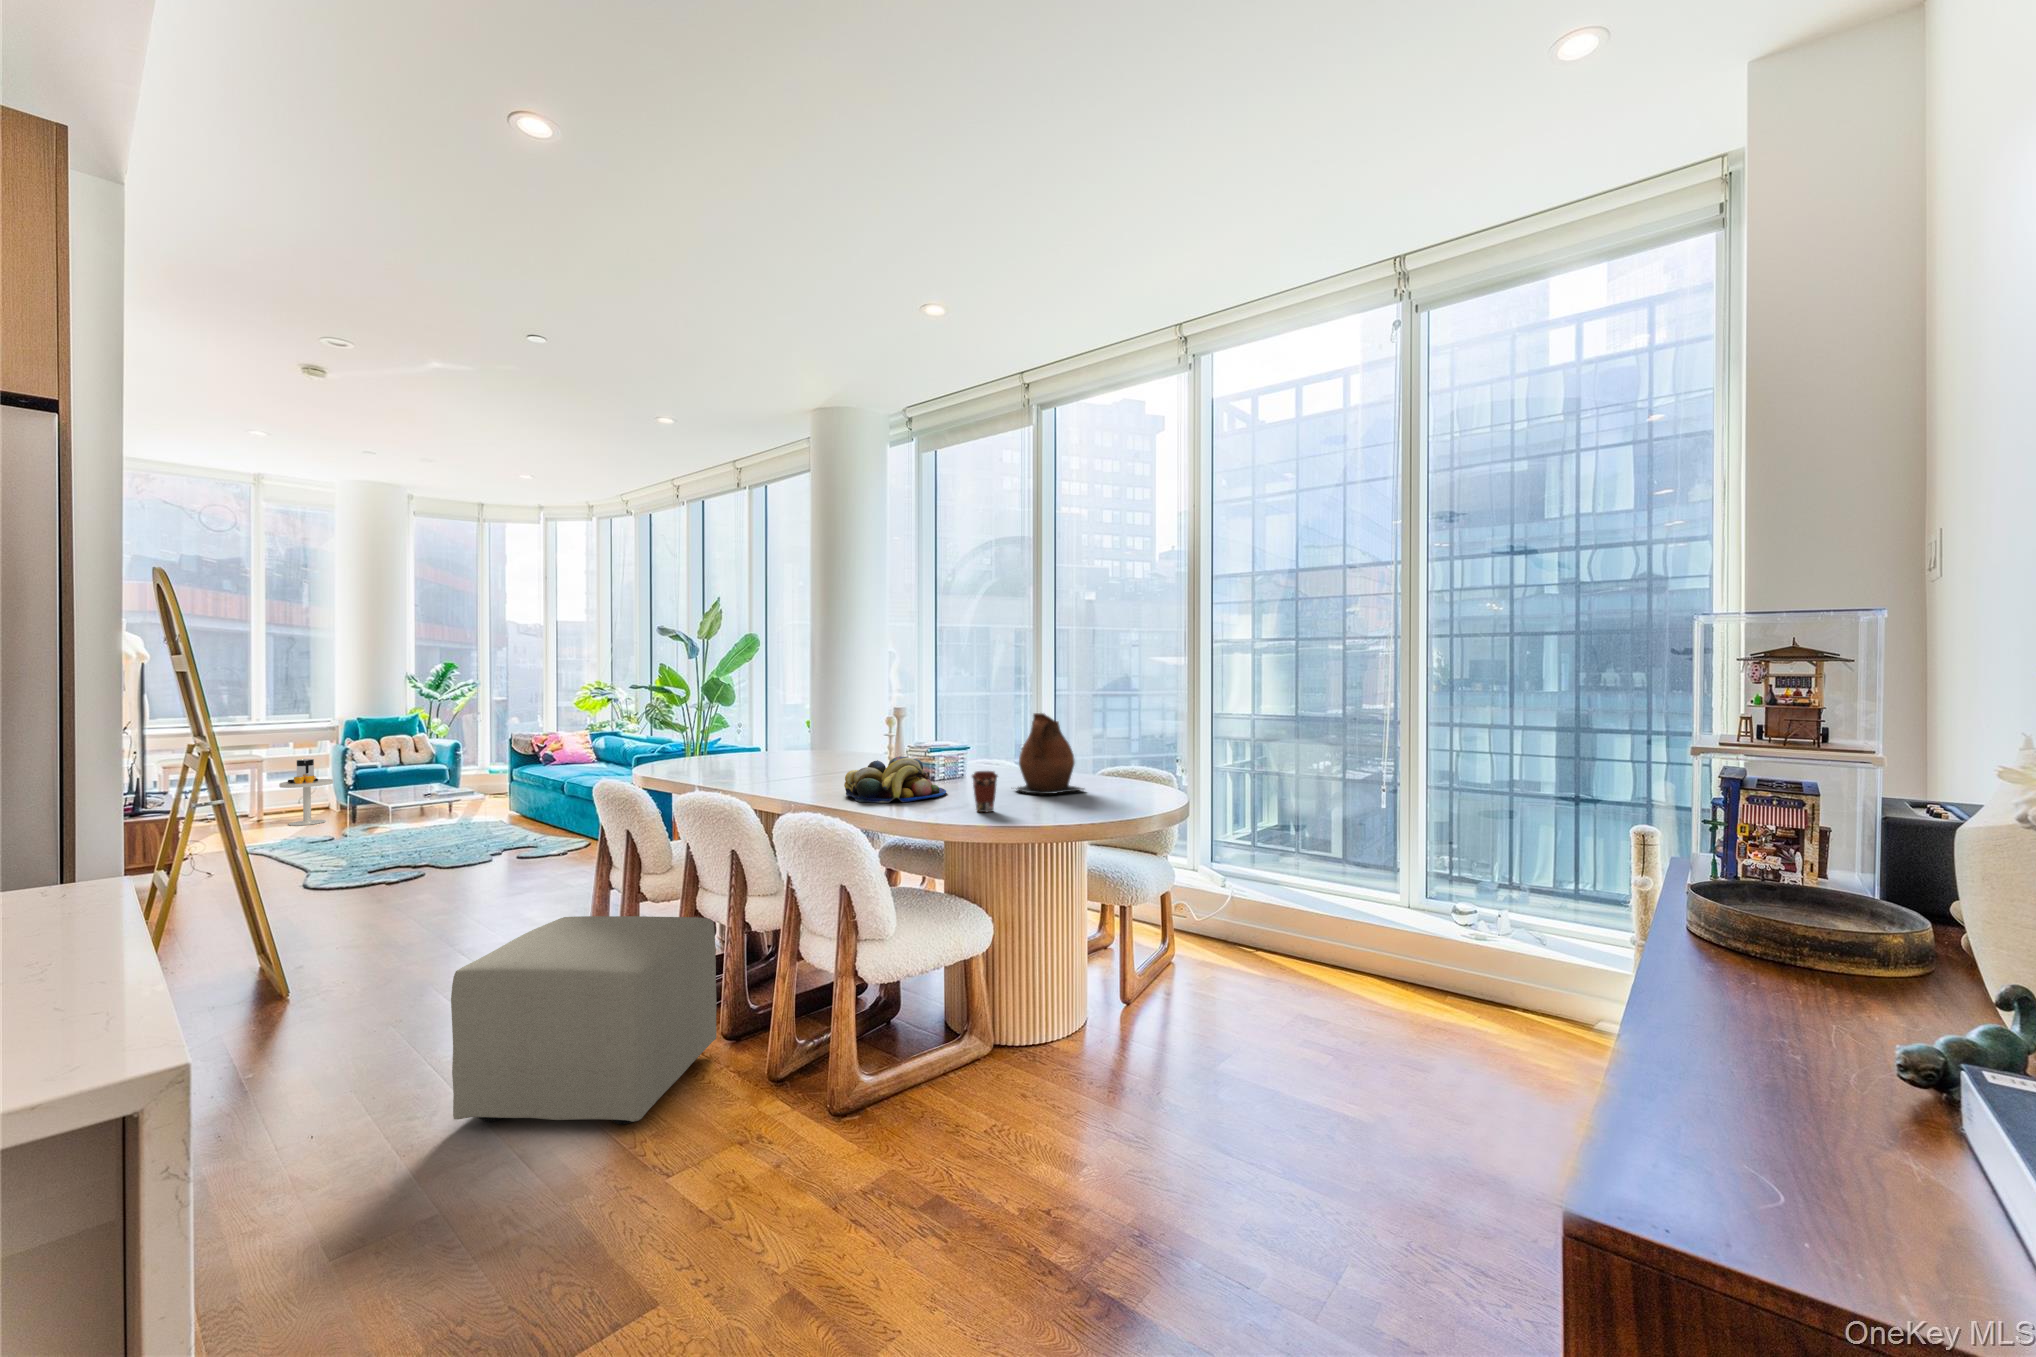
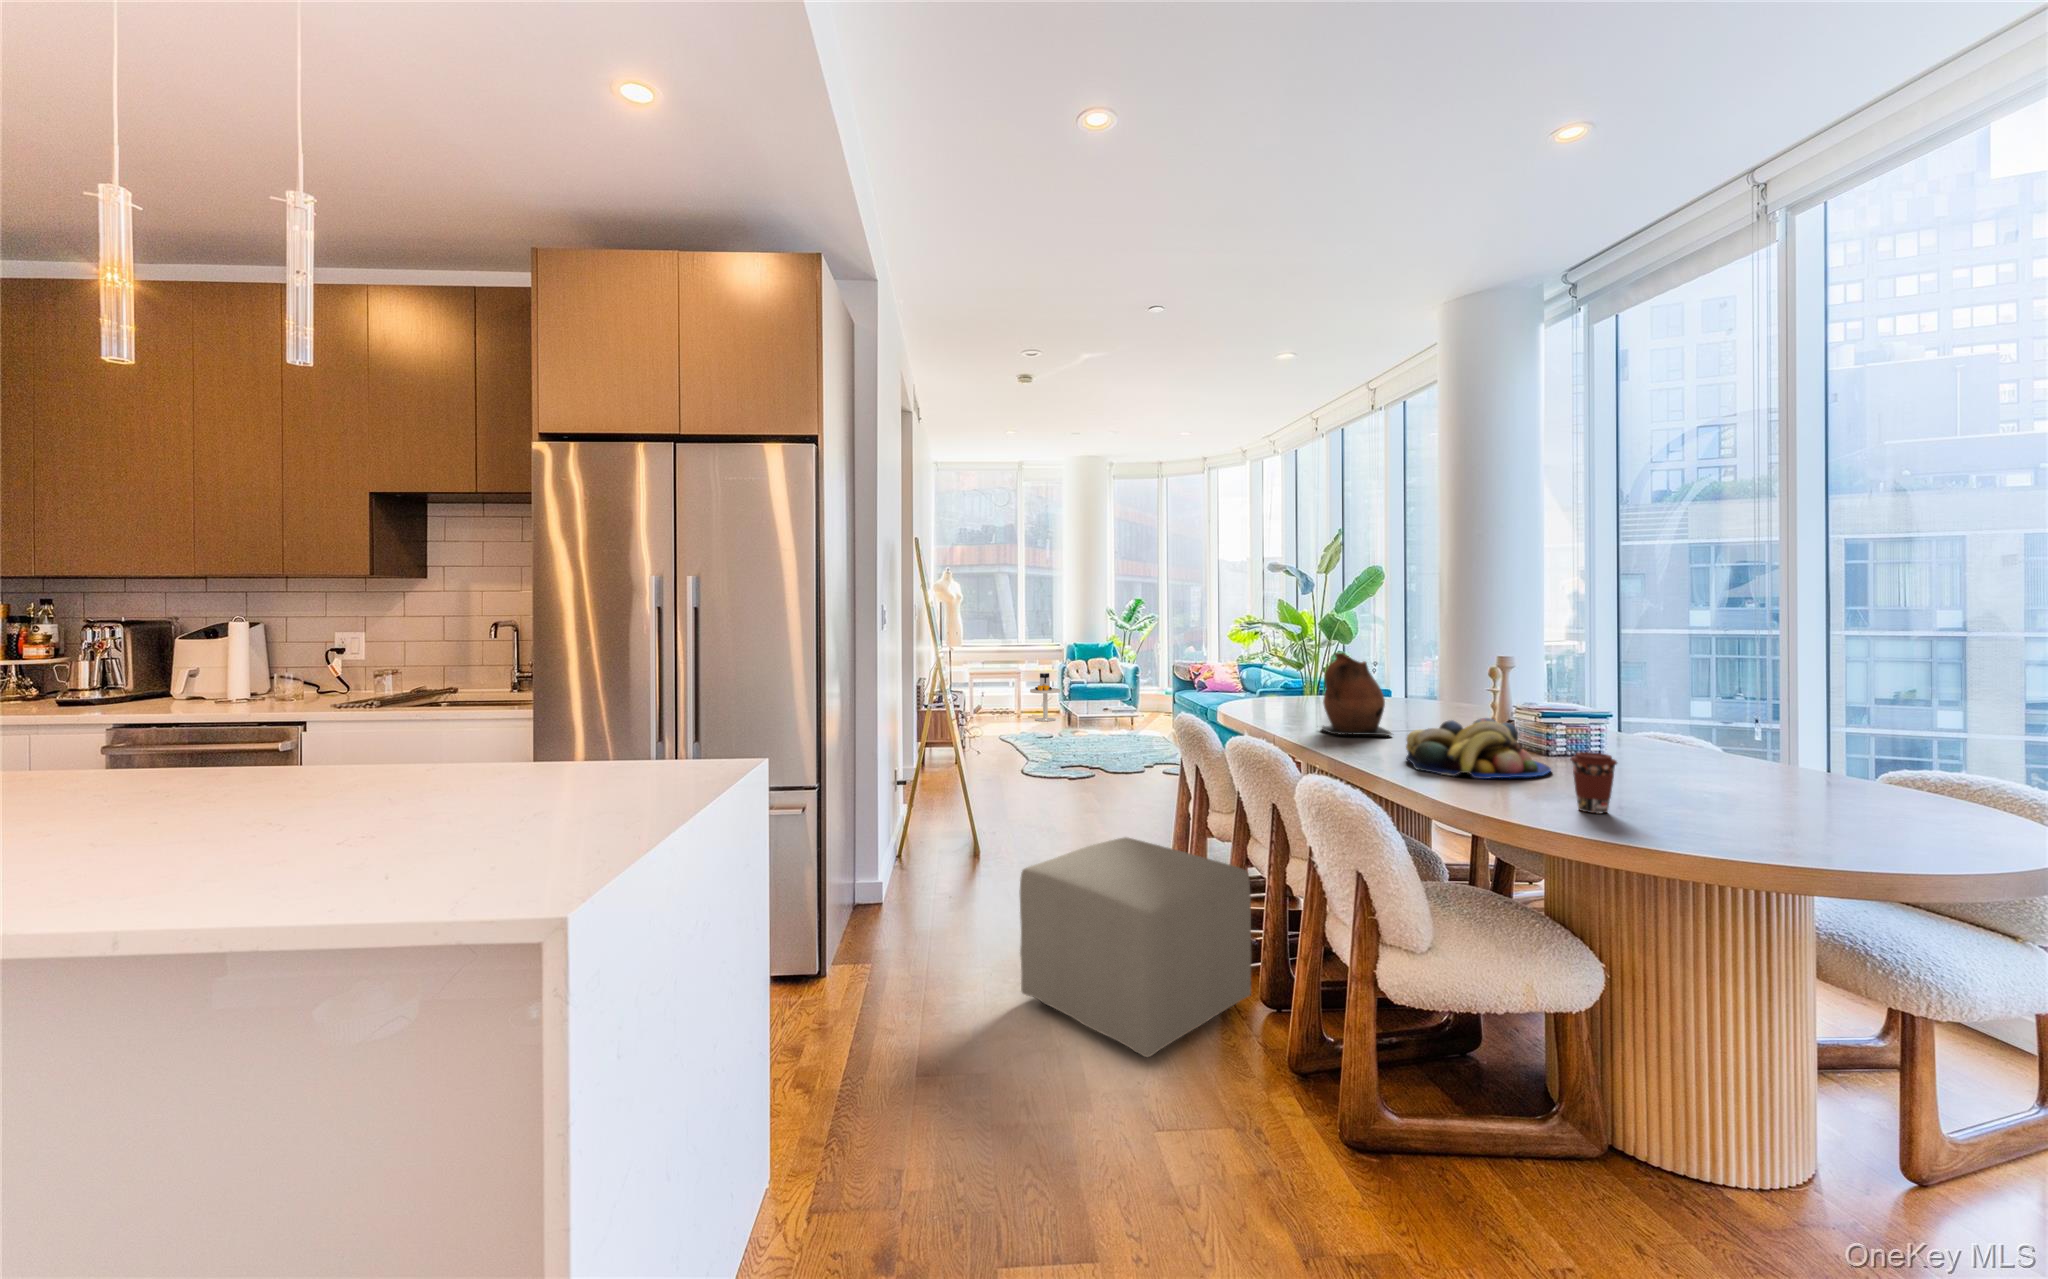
ceramic pitcher: present [1016,713,1084,794] -> present [1322,653,1392,736]

